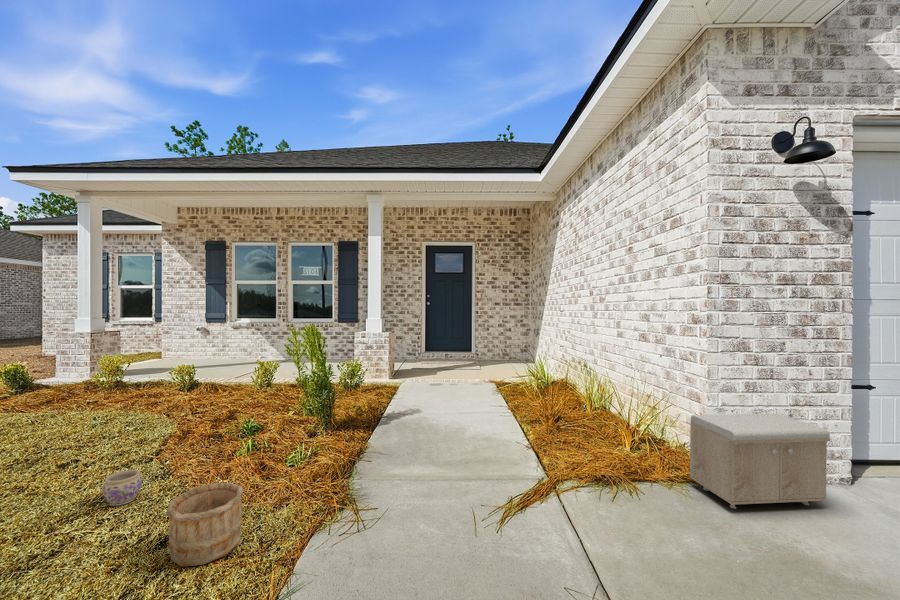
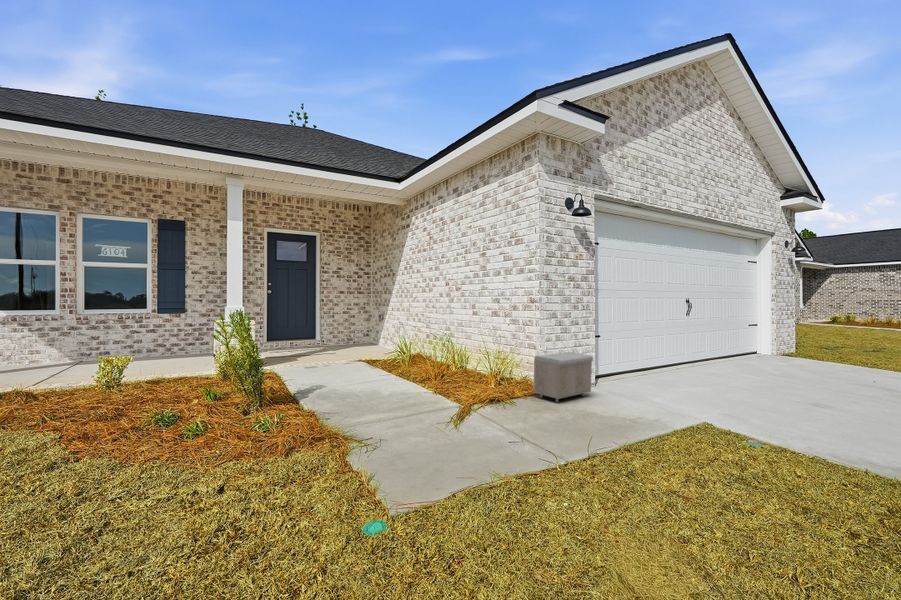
planter: present [102,470,142,506] -> none [122,446,159,479]
wooden bucket: present [166,483,243,567] -> none [257,428,311,483]

